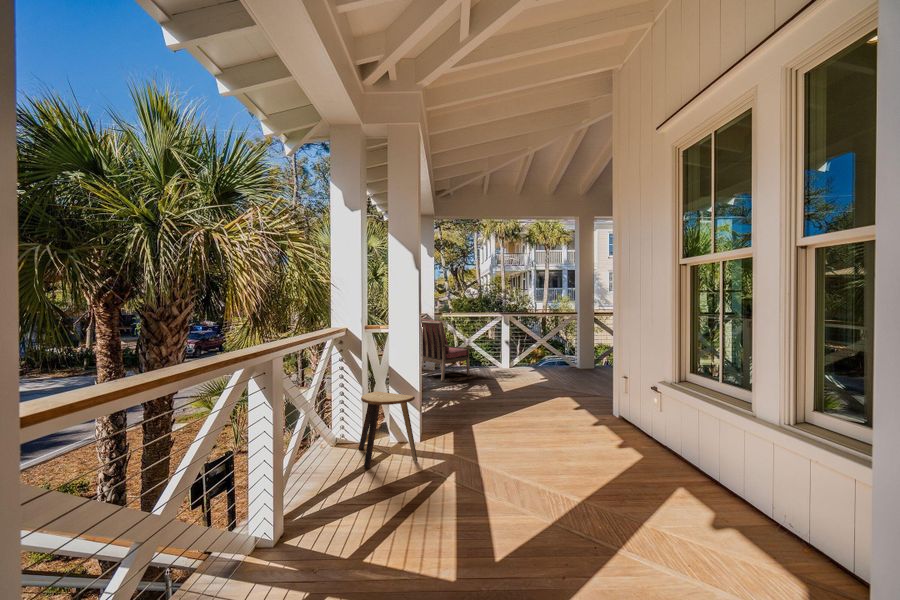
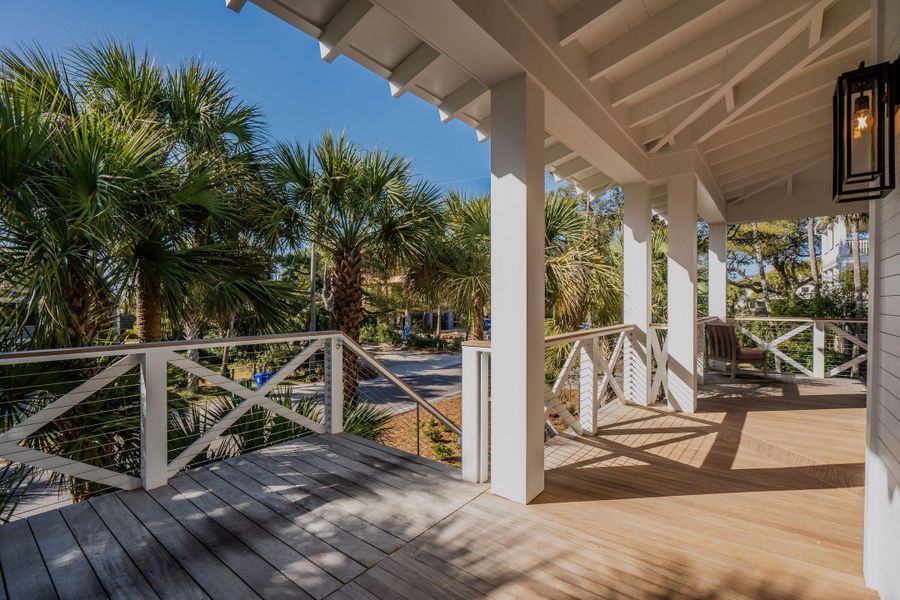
stool: present [359,392,418,468] -> none [644,371,688,422]

